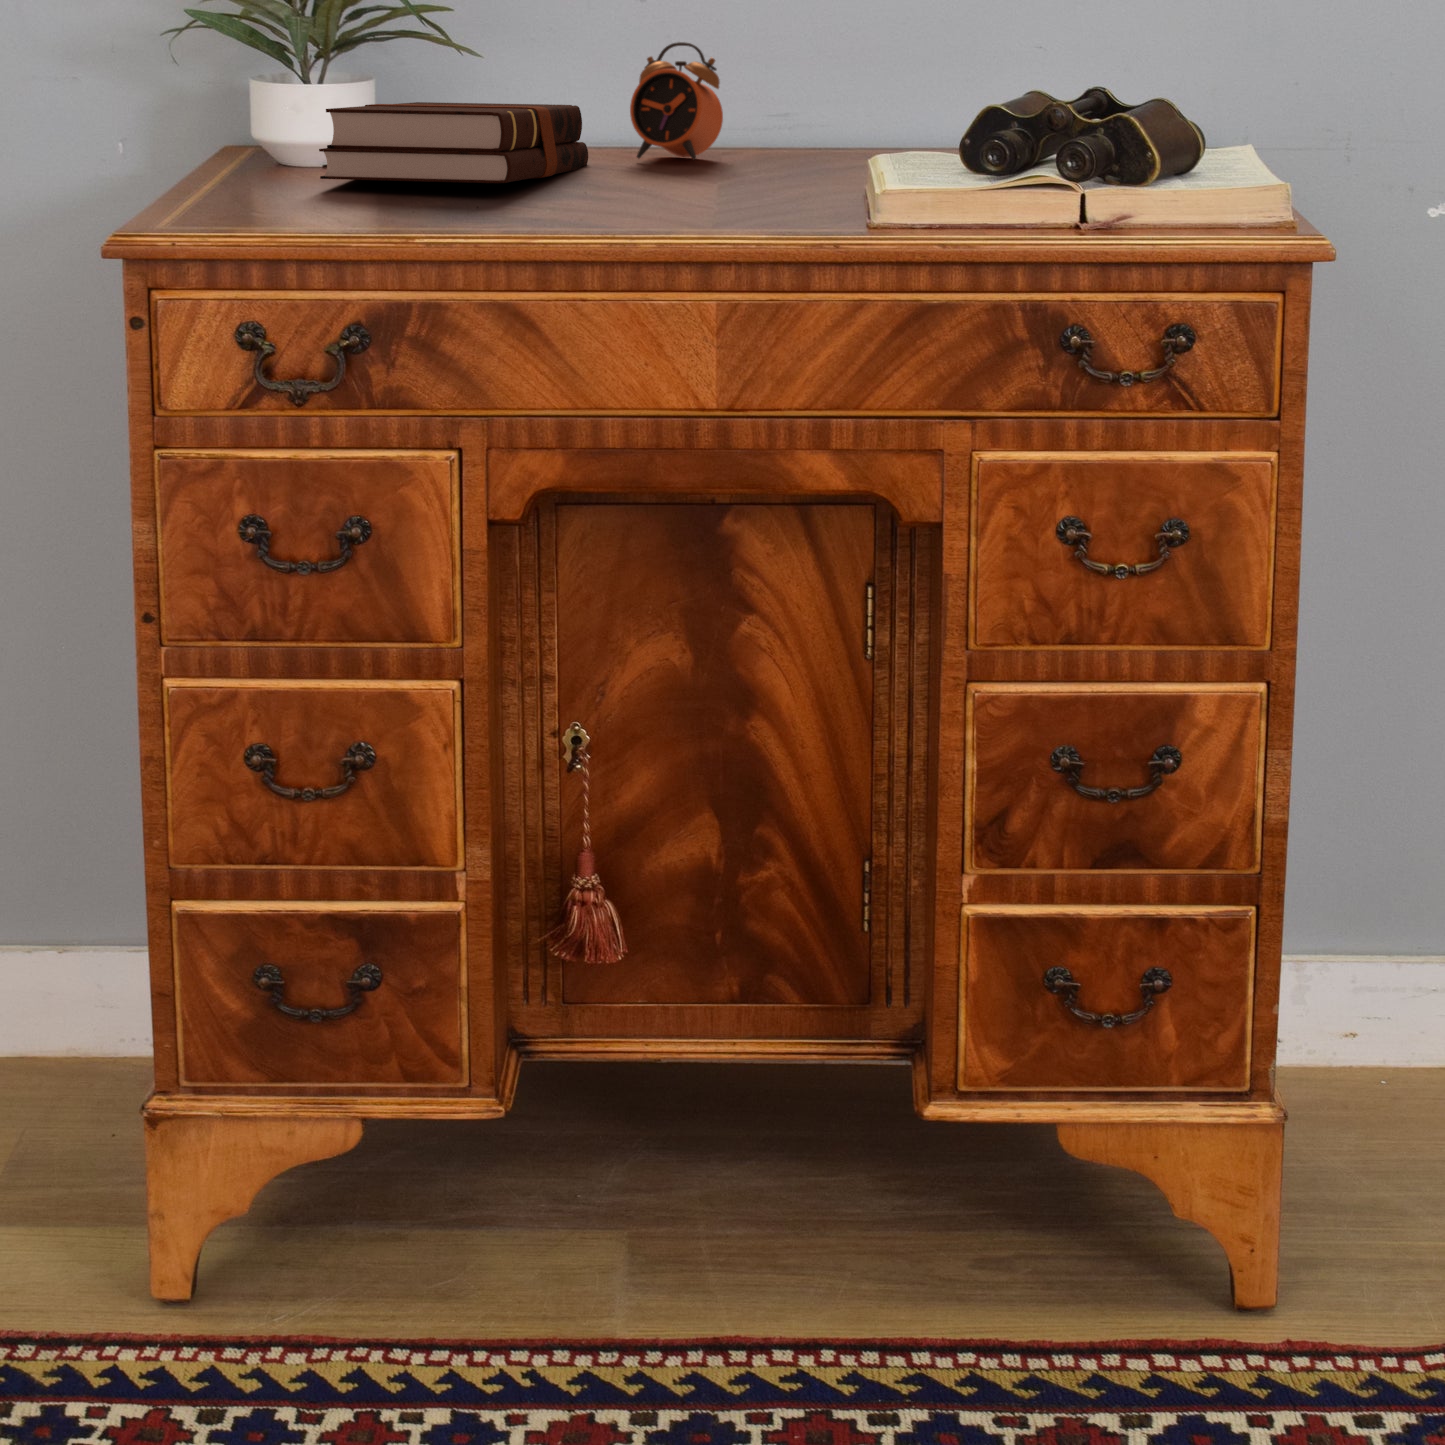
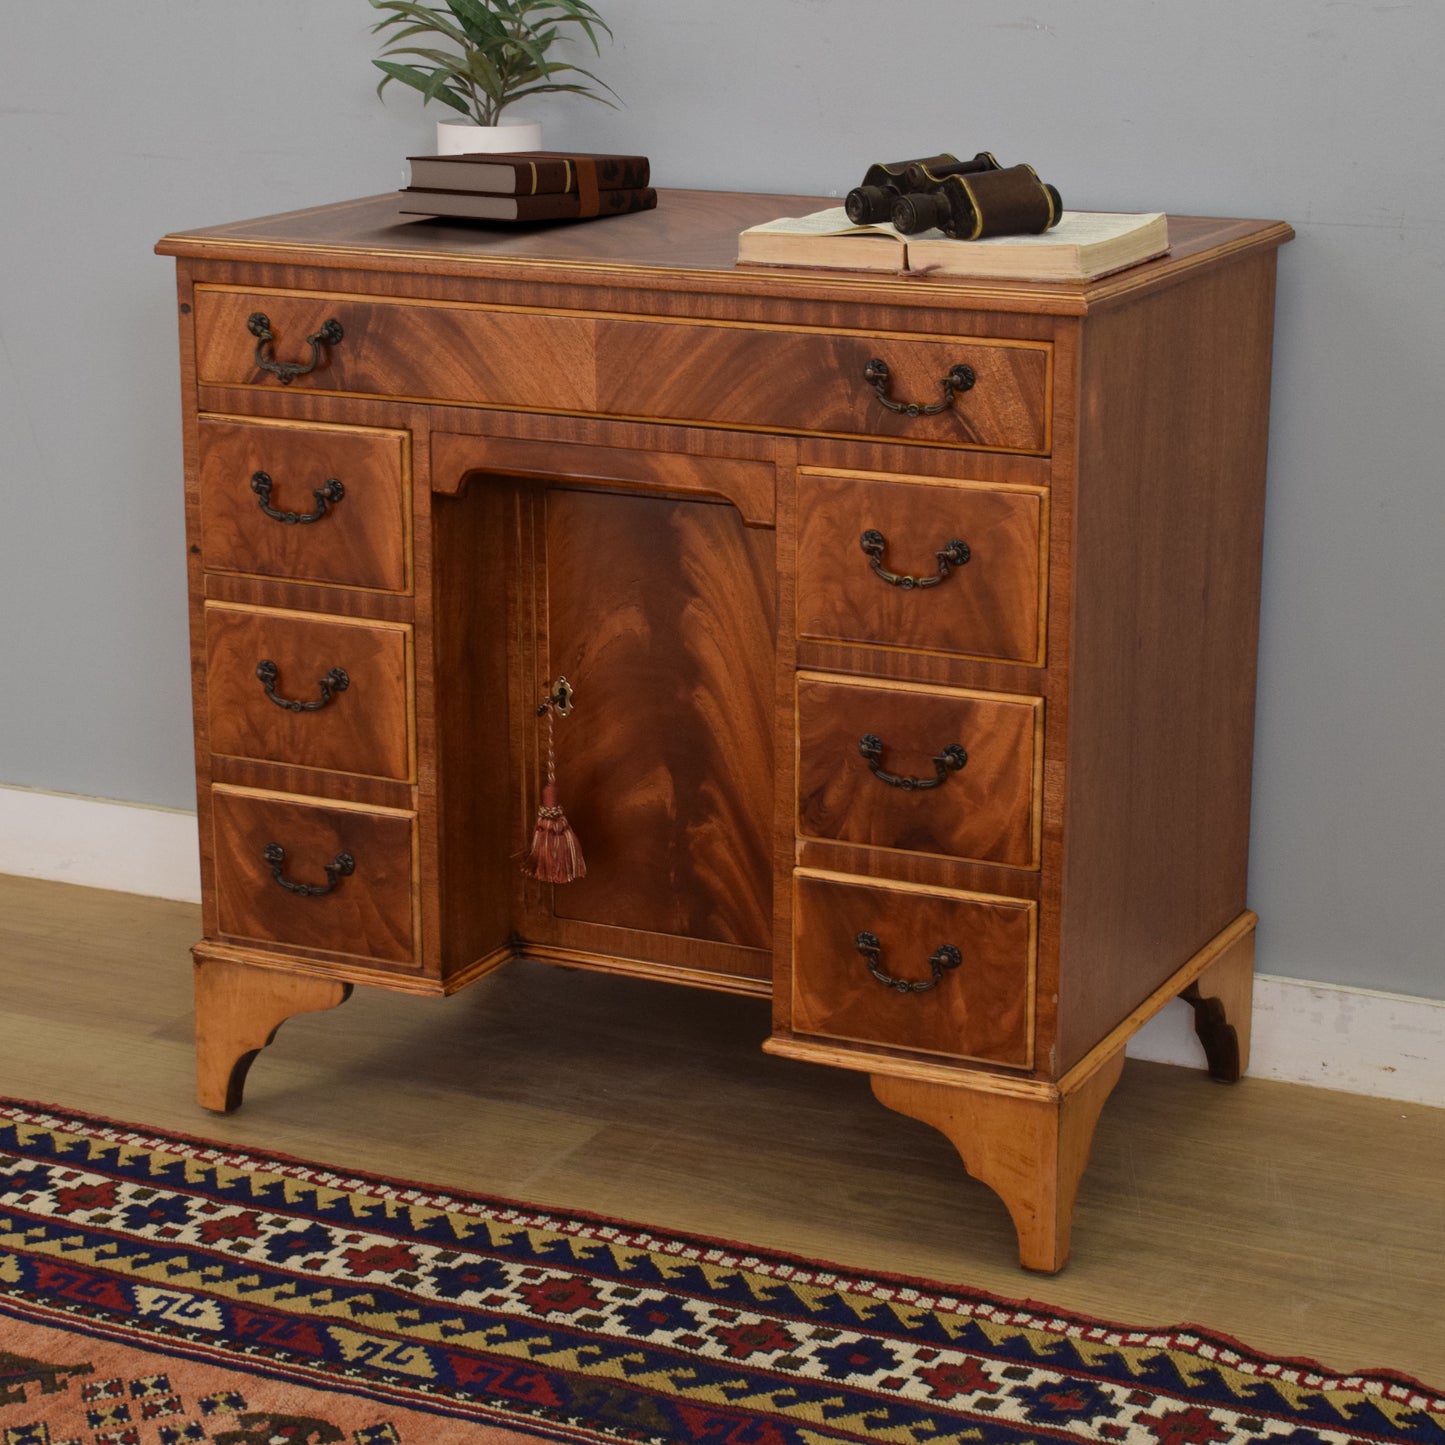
alarm clock: present [630,42,723,160] -> none [696,104,781,206]

